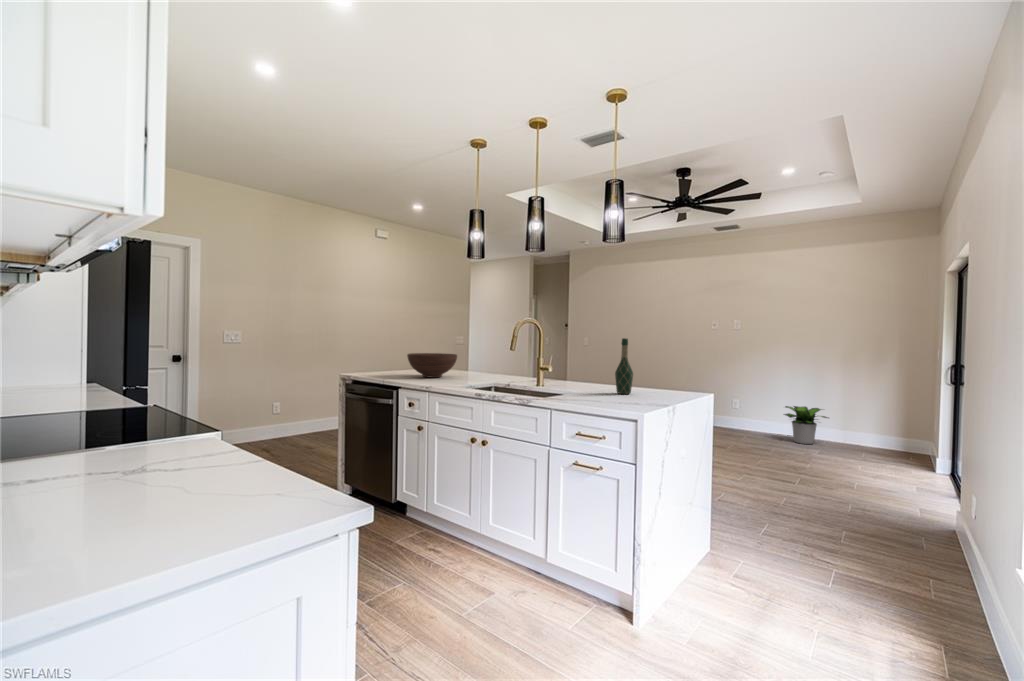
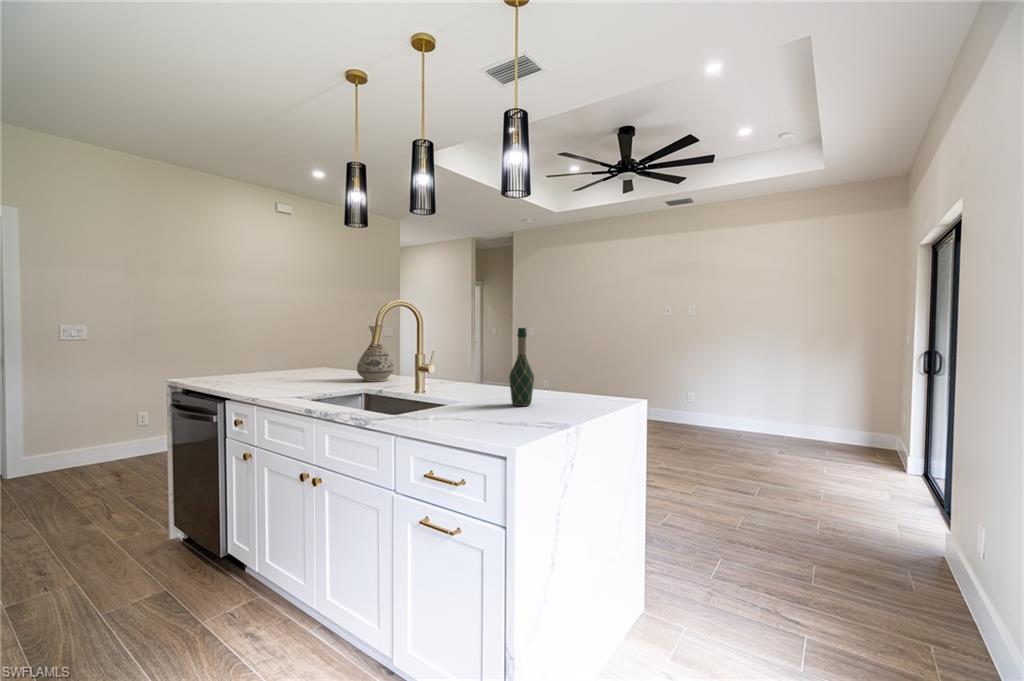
vase: none [480,336,507,378] -> present [357,326,394,382]
fruit bowl: present [407,353,457,377] -> none [255,350,327,382]
potted plant: present [784,406,828,444] -> none [740,398,792,441]

